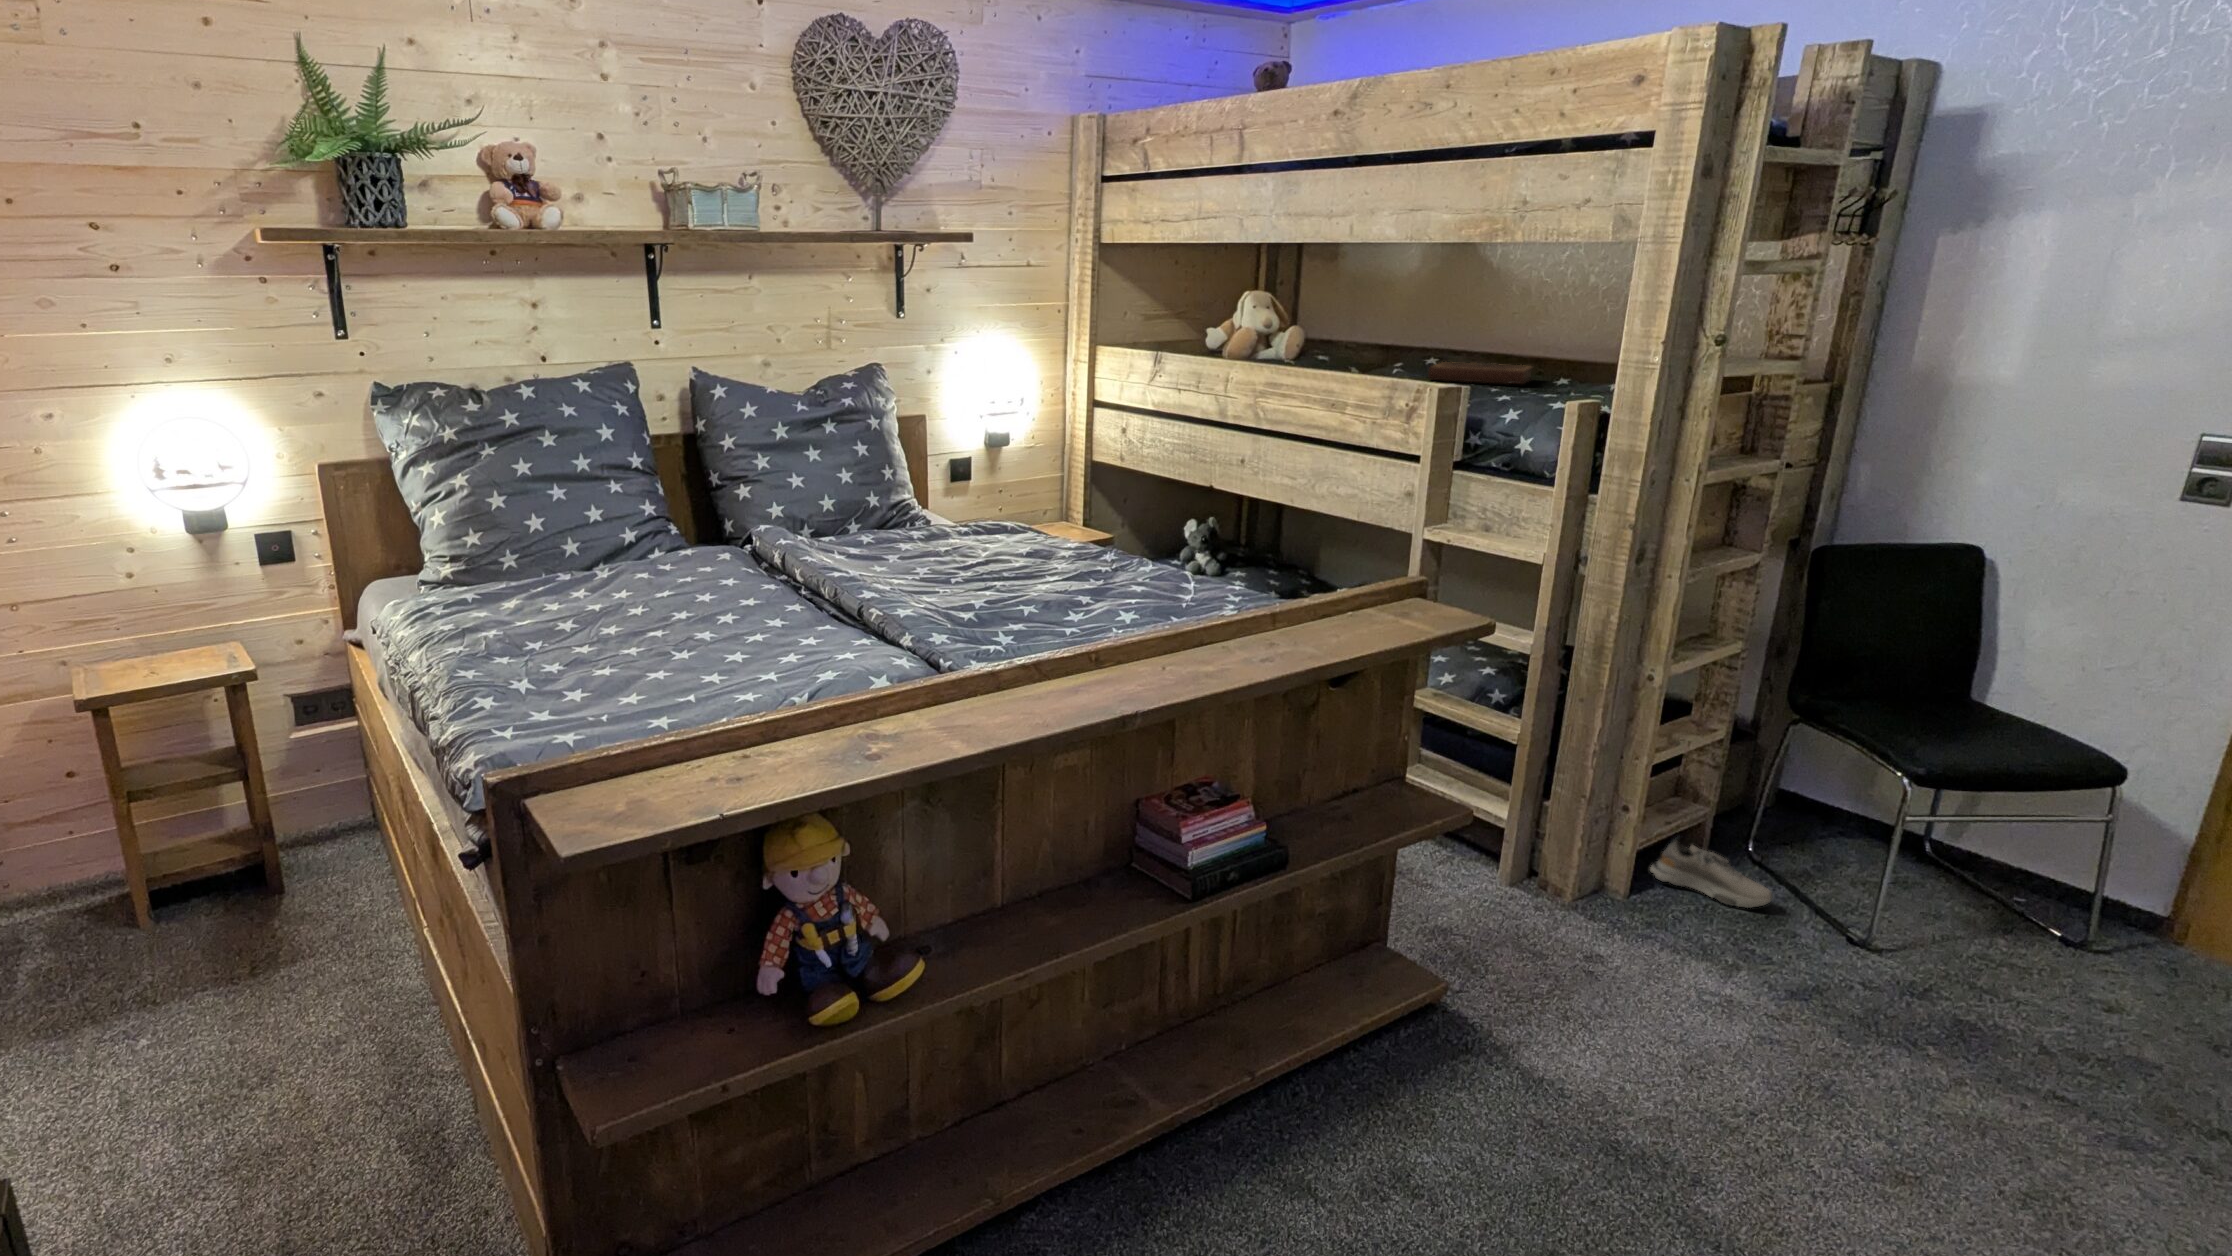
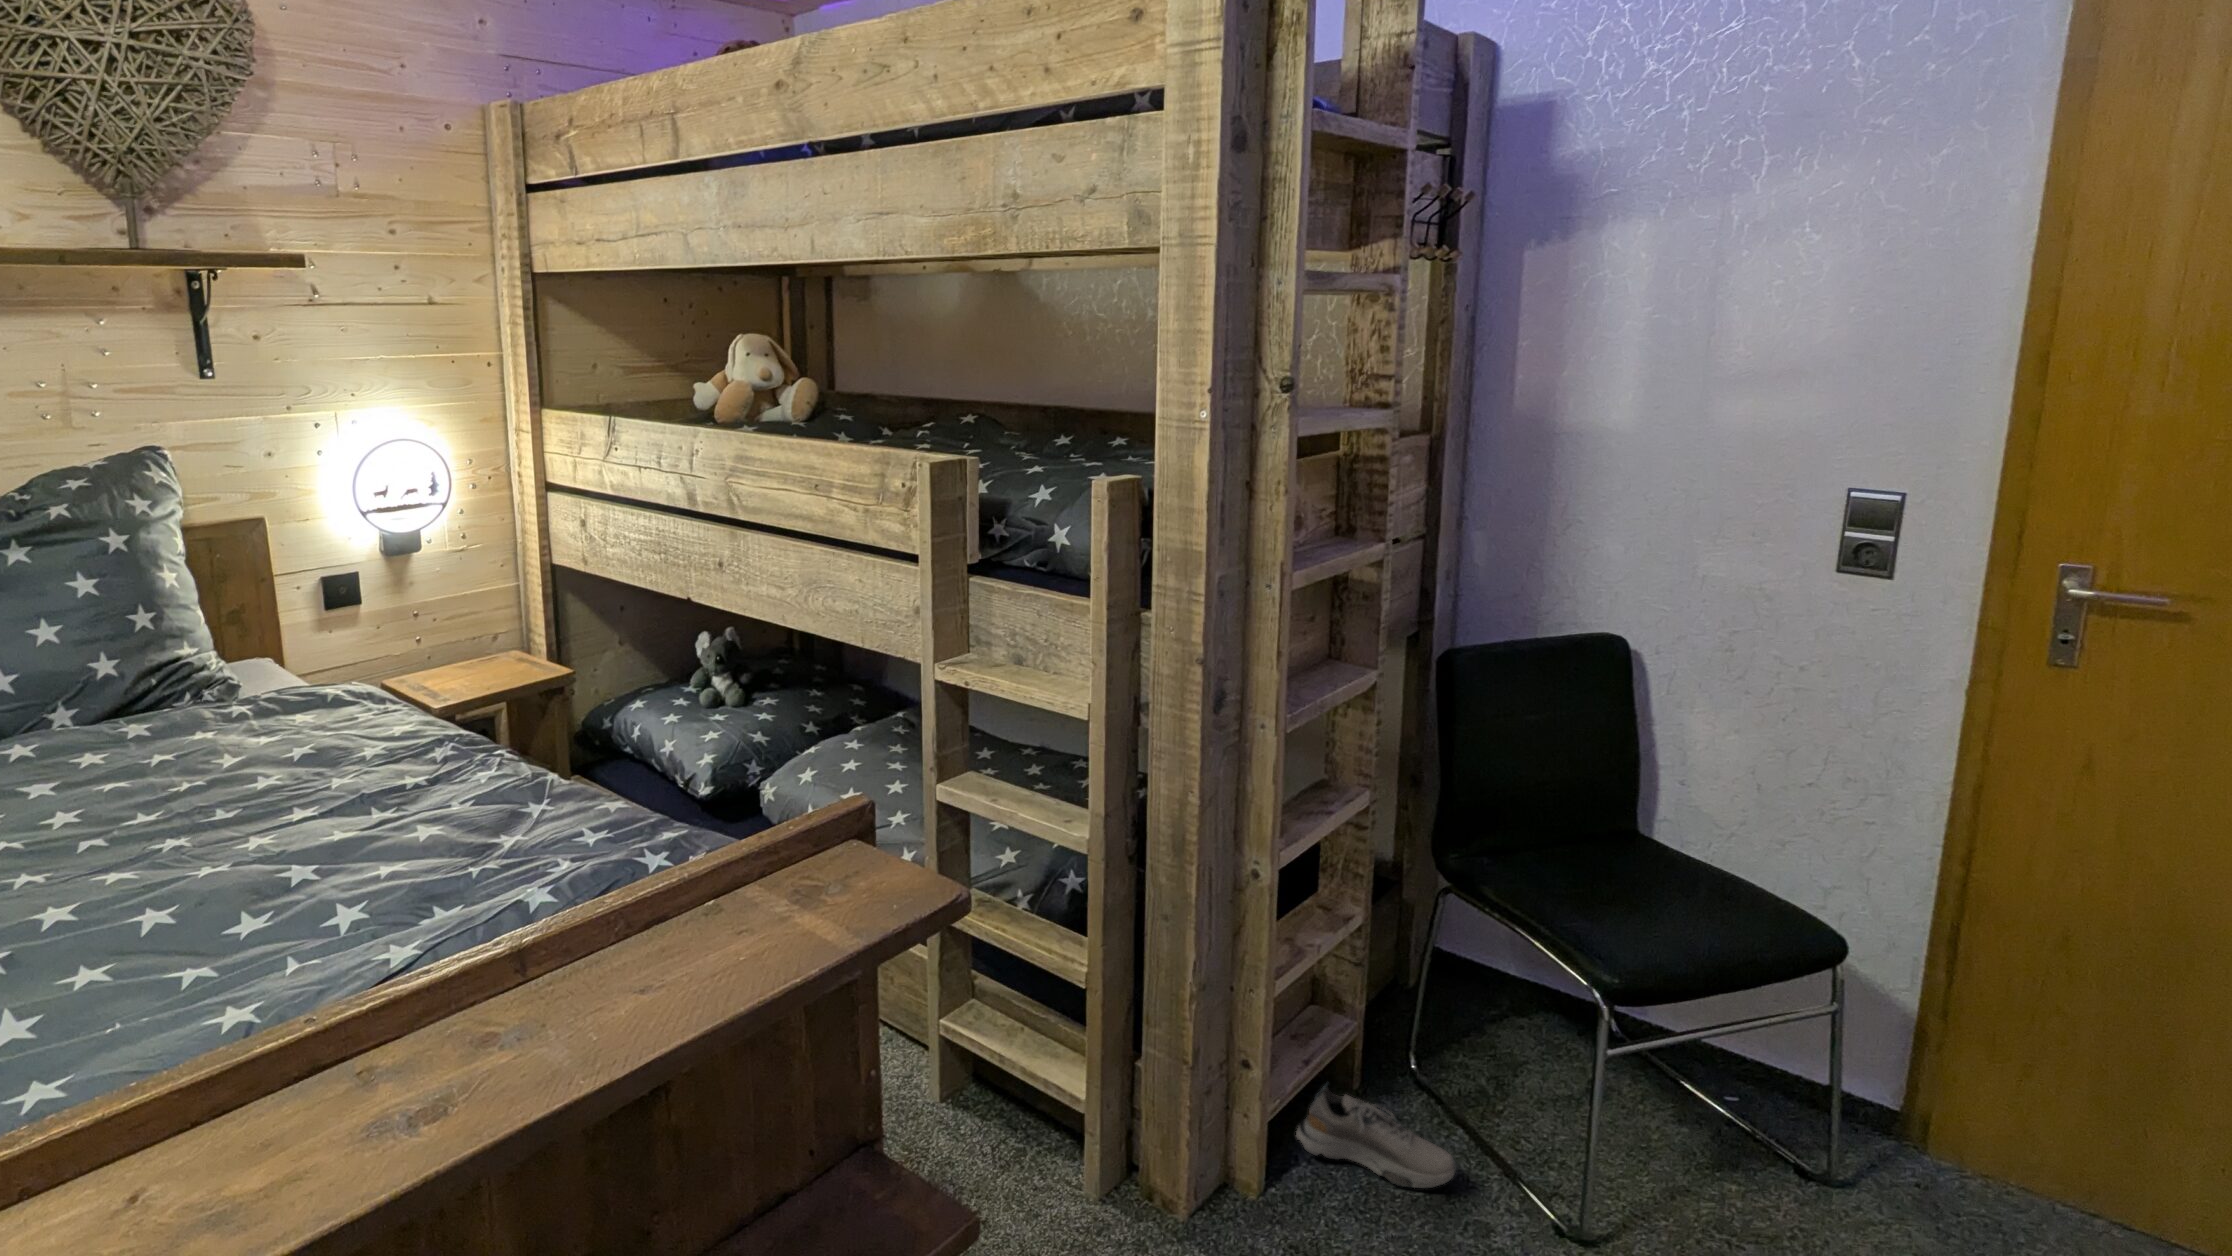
notebook: present [1428,362,1533,384] -> none [959,418,1090,445]

